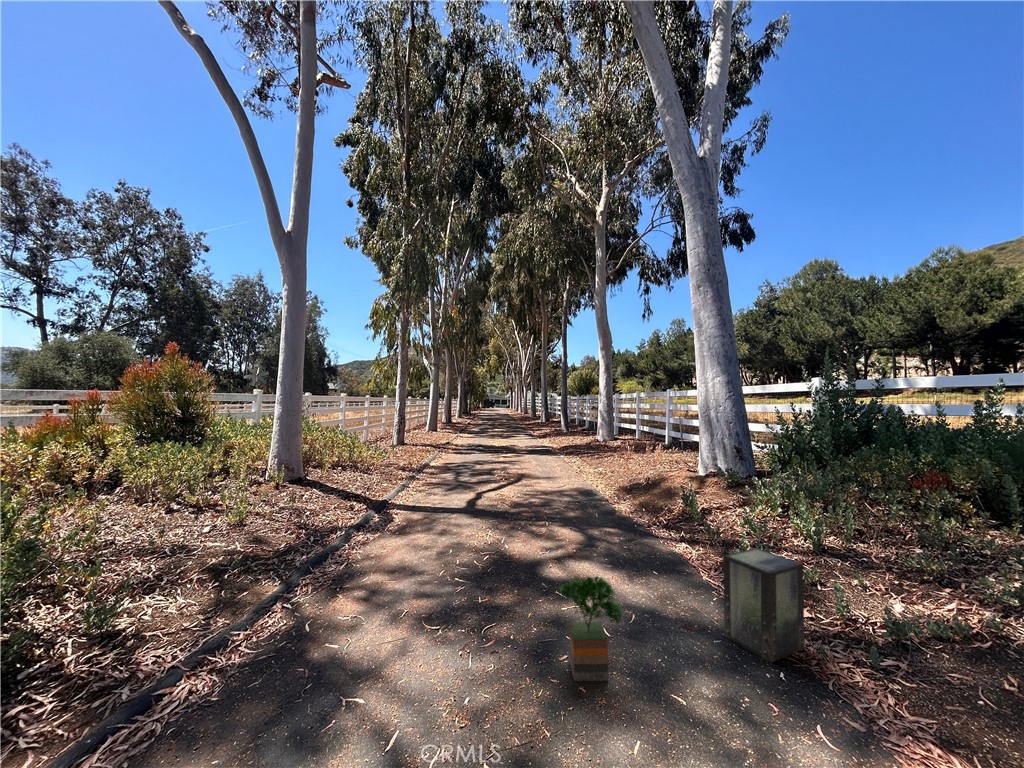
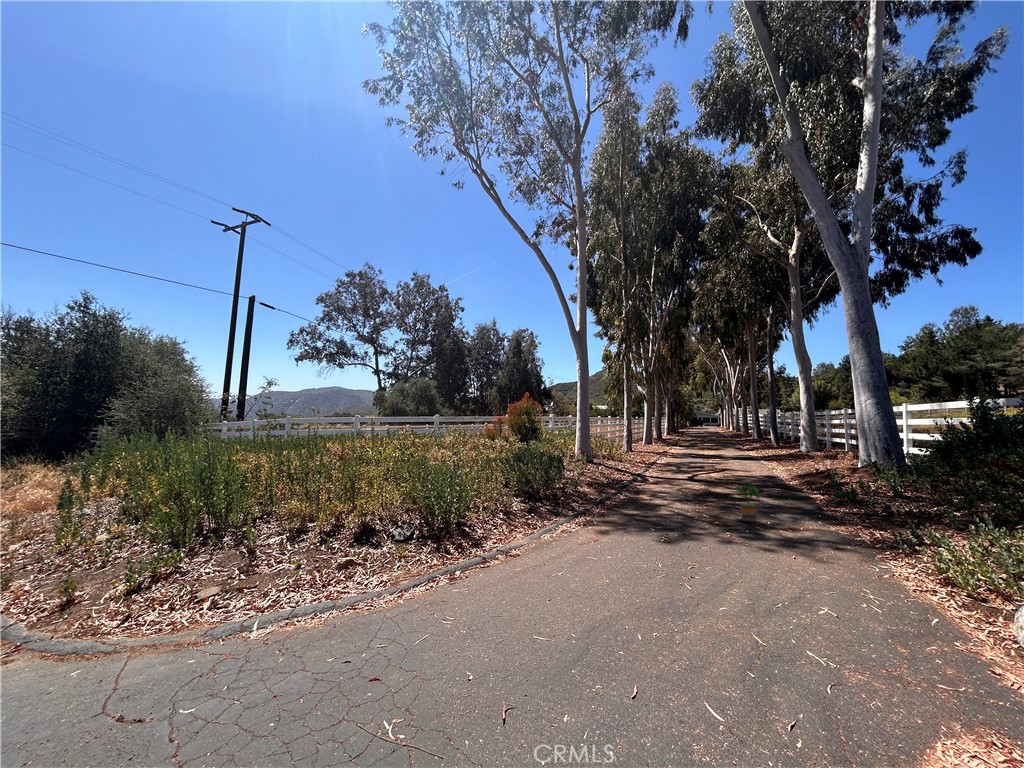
storage box: present [724,548,805,663] -> none [817,483,857,524]

